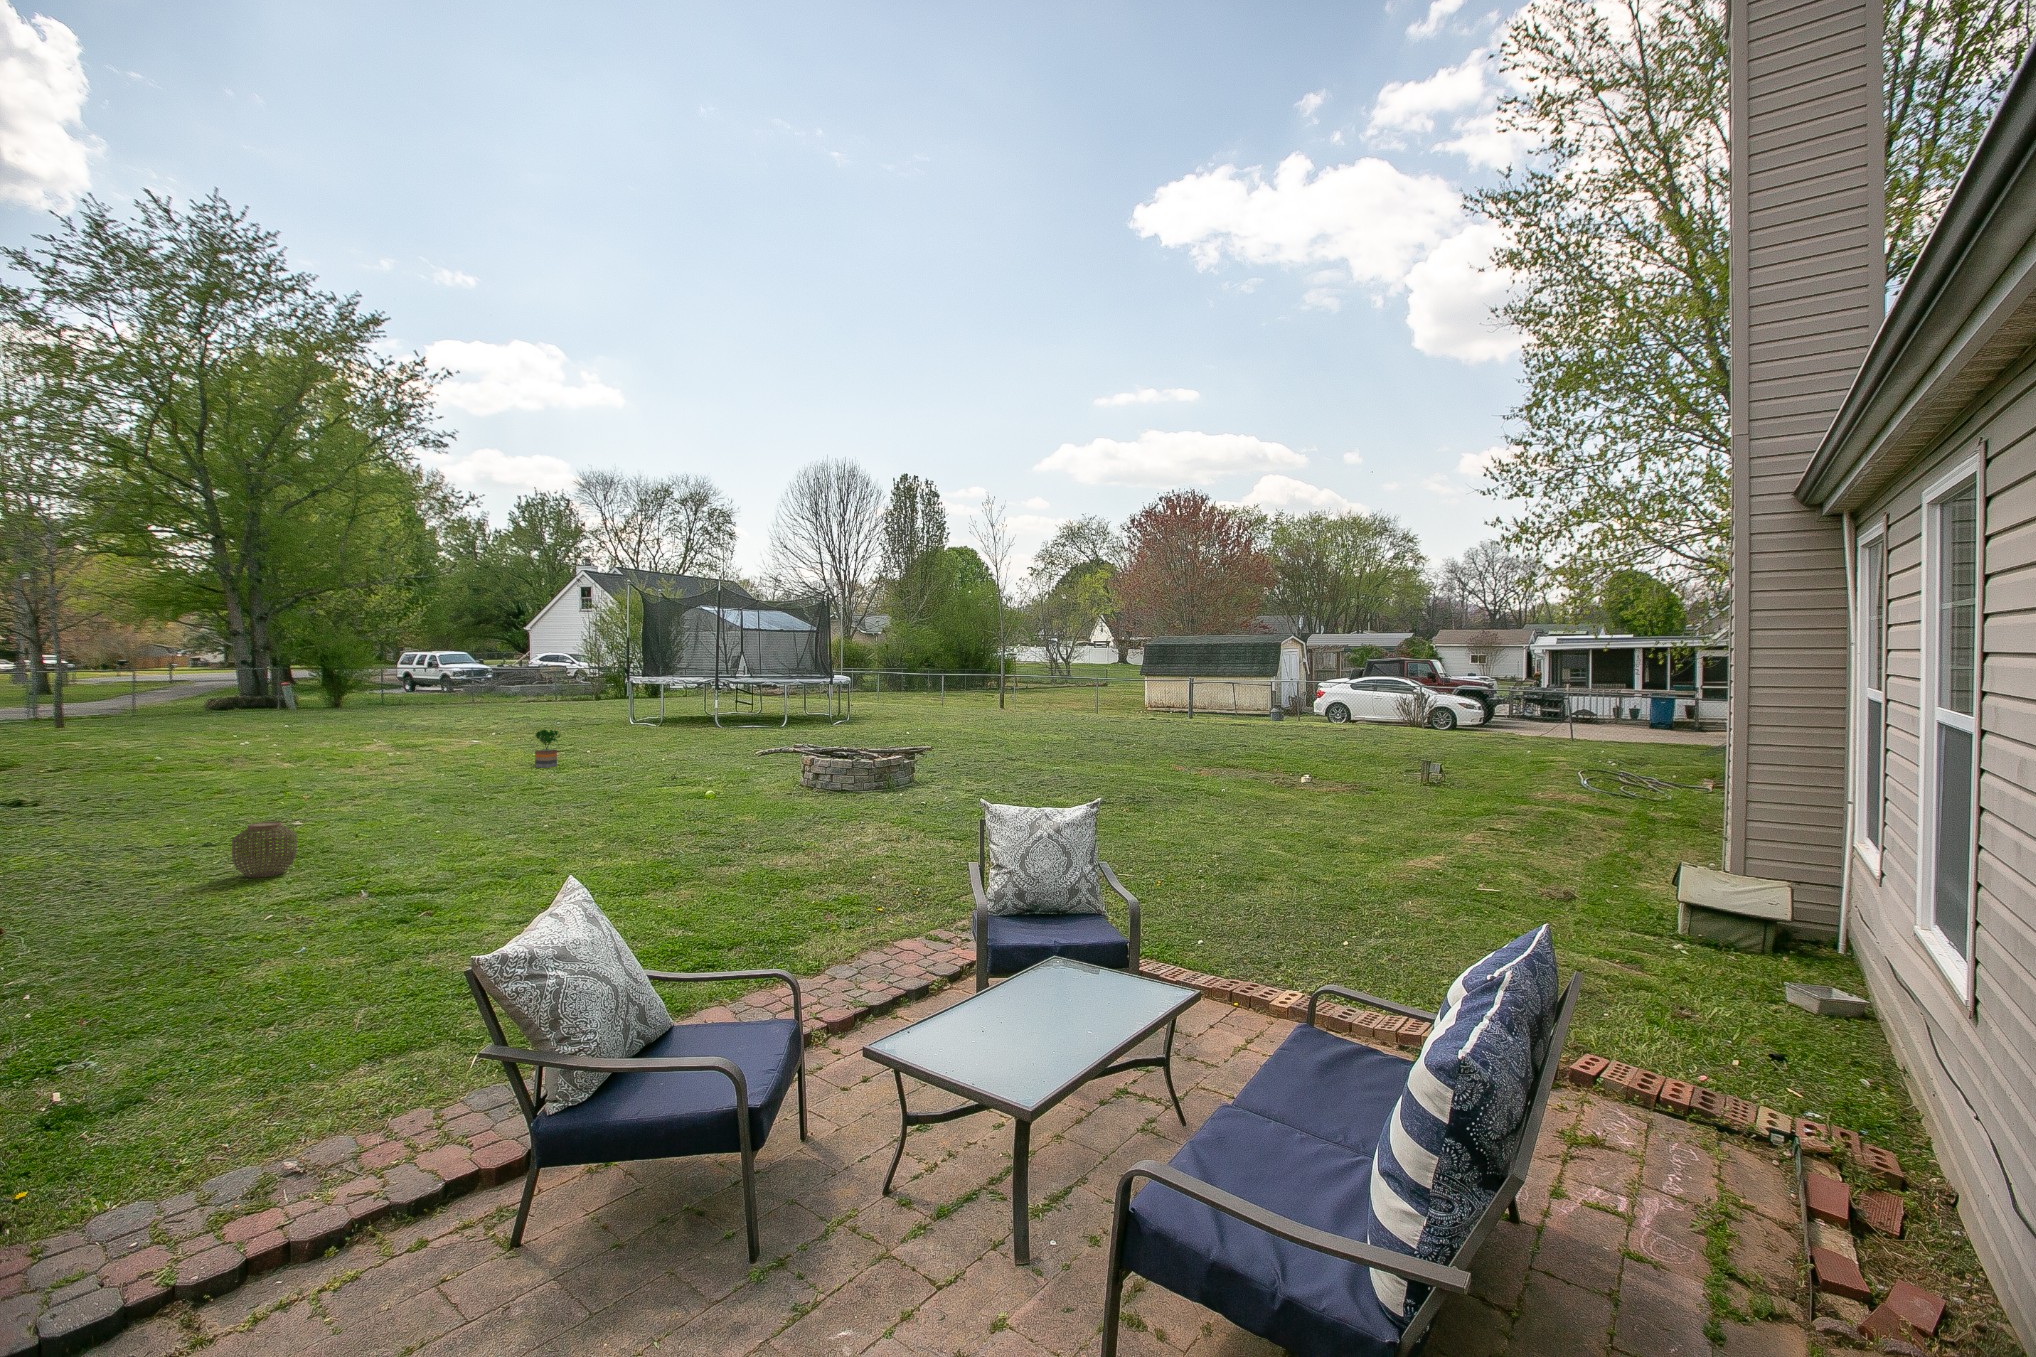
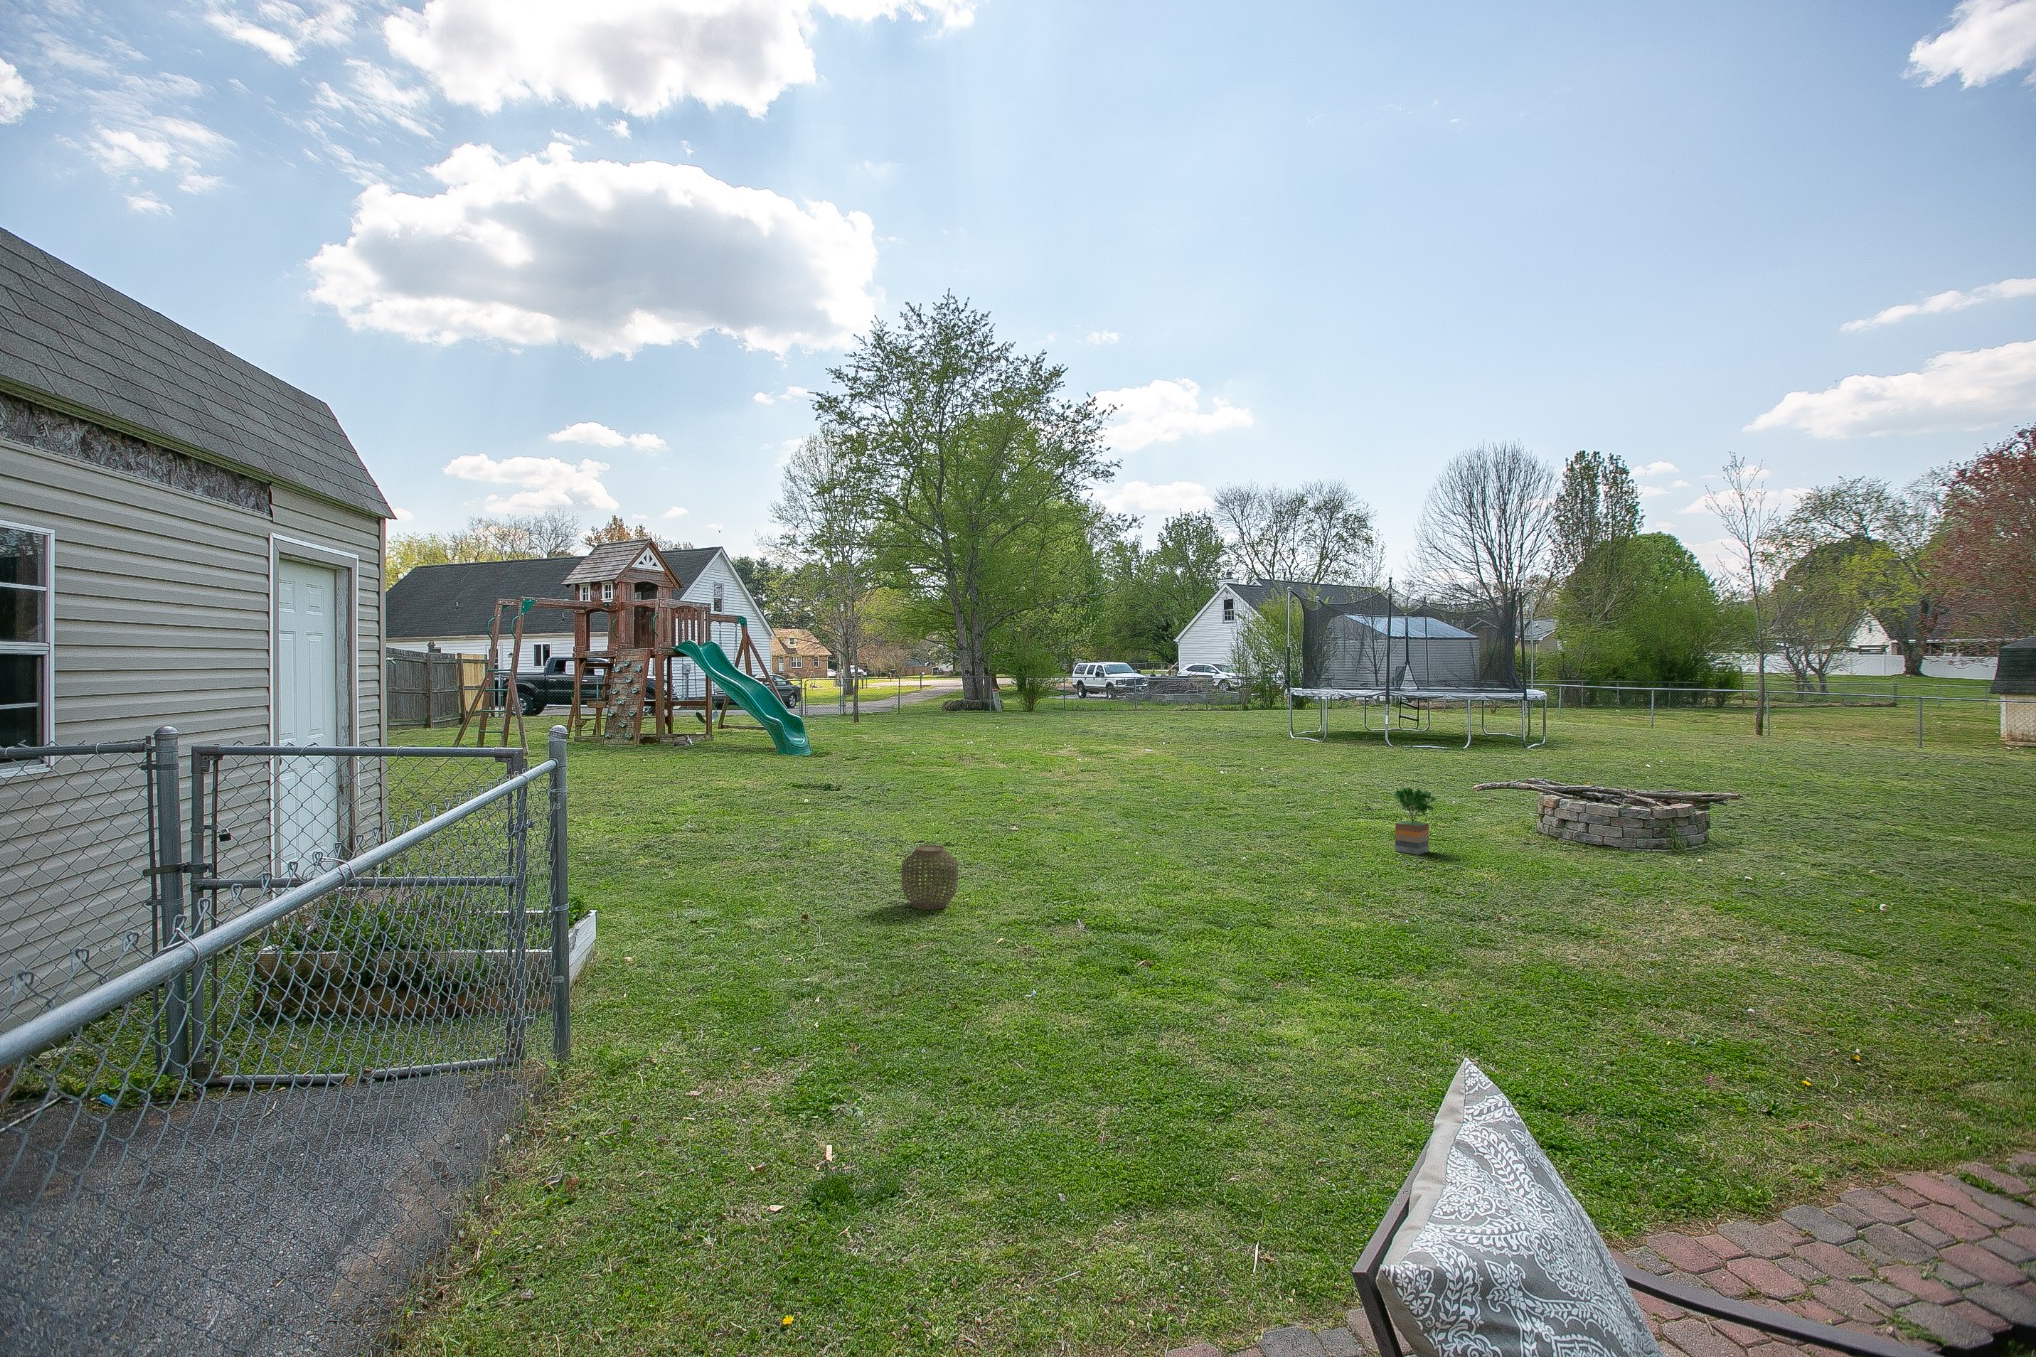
potted tree: present [535,729,560,768] -> present [1394,788,1437,855]

